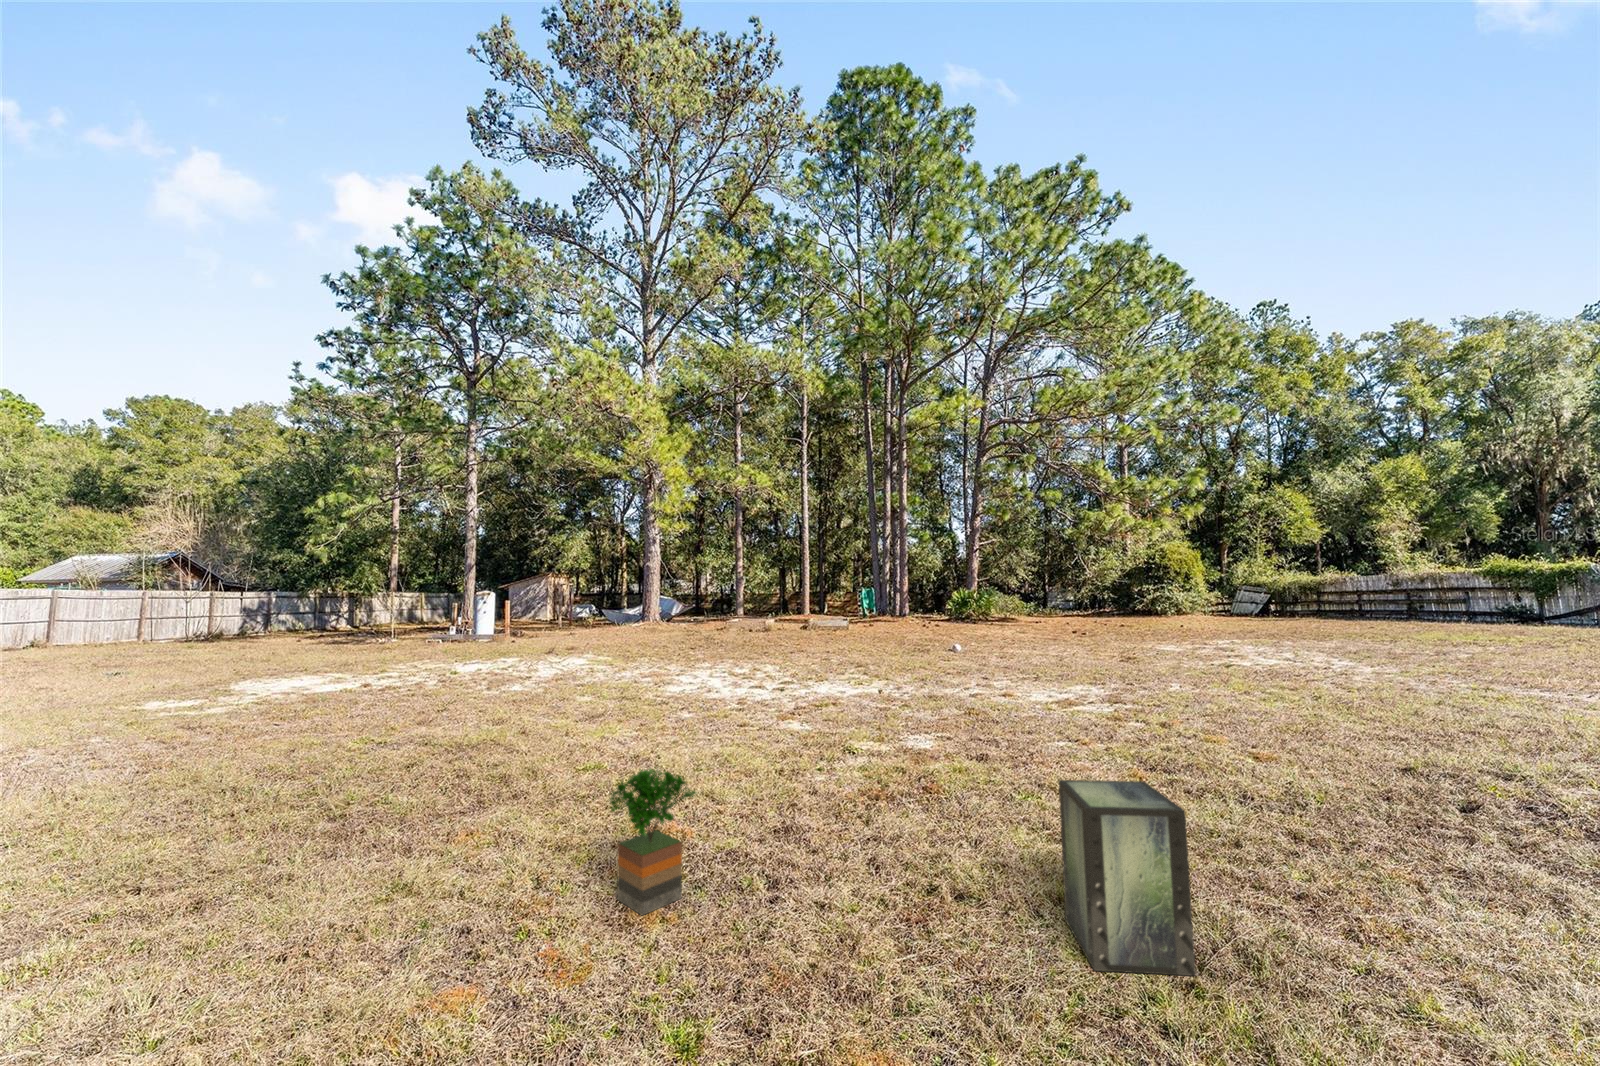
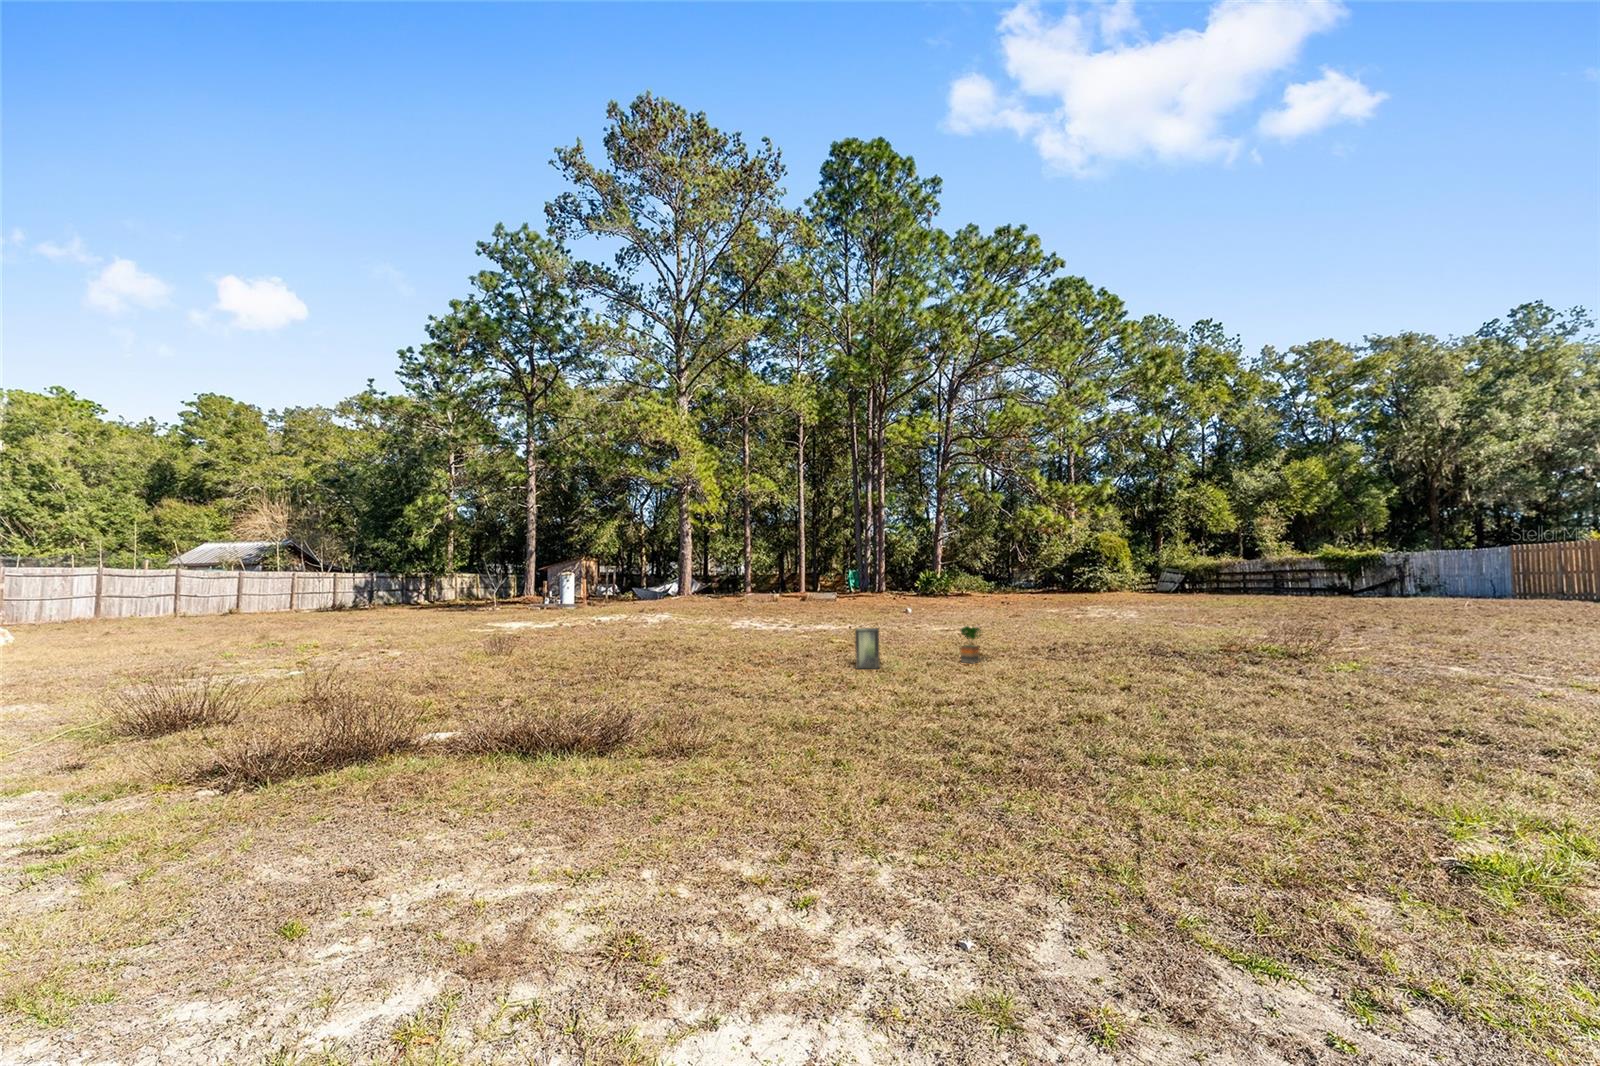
potted tree: present [610,767,696,915] -> present [960,626,981,663]

